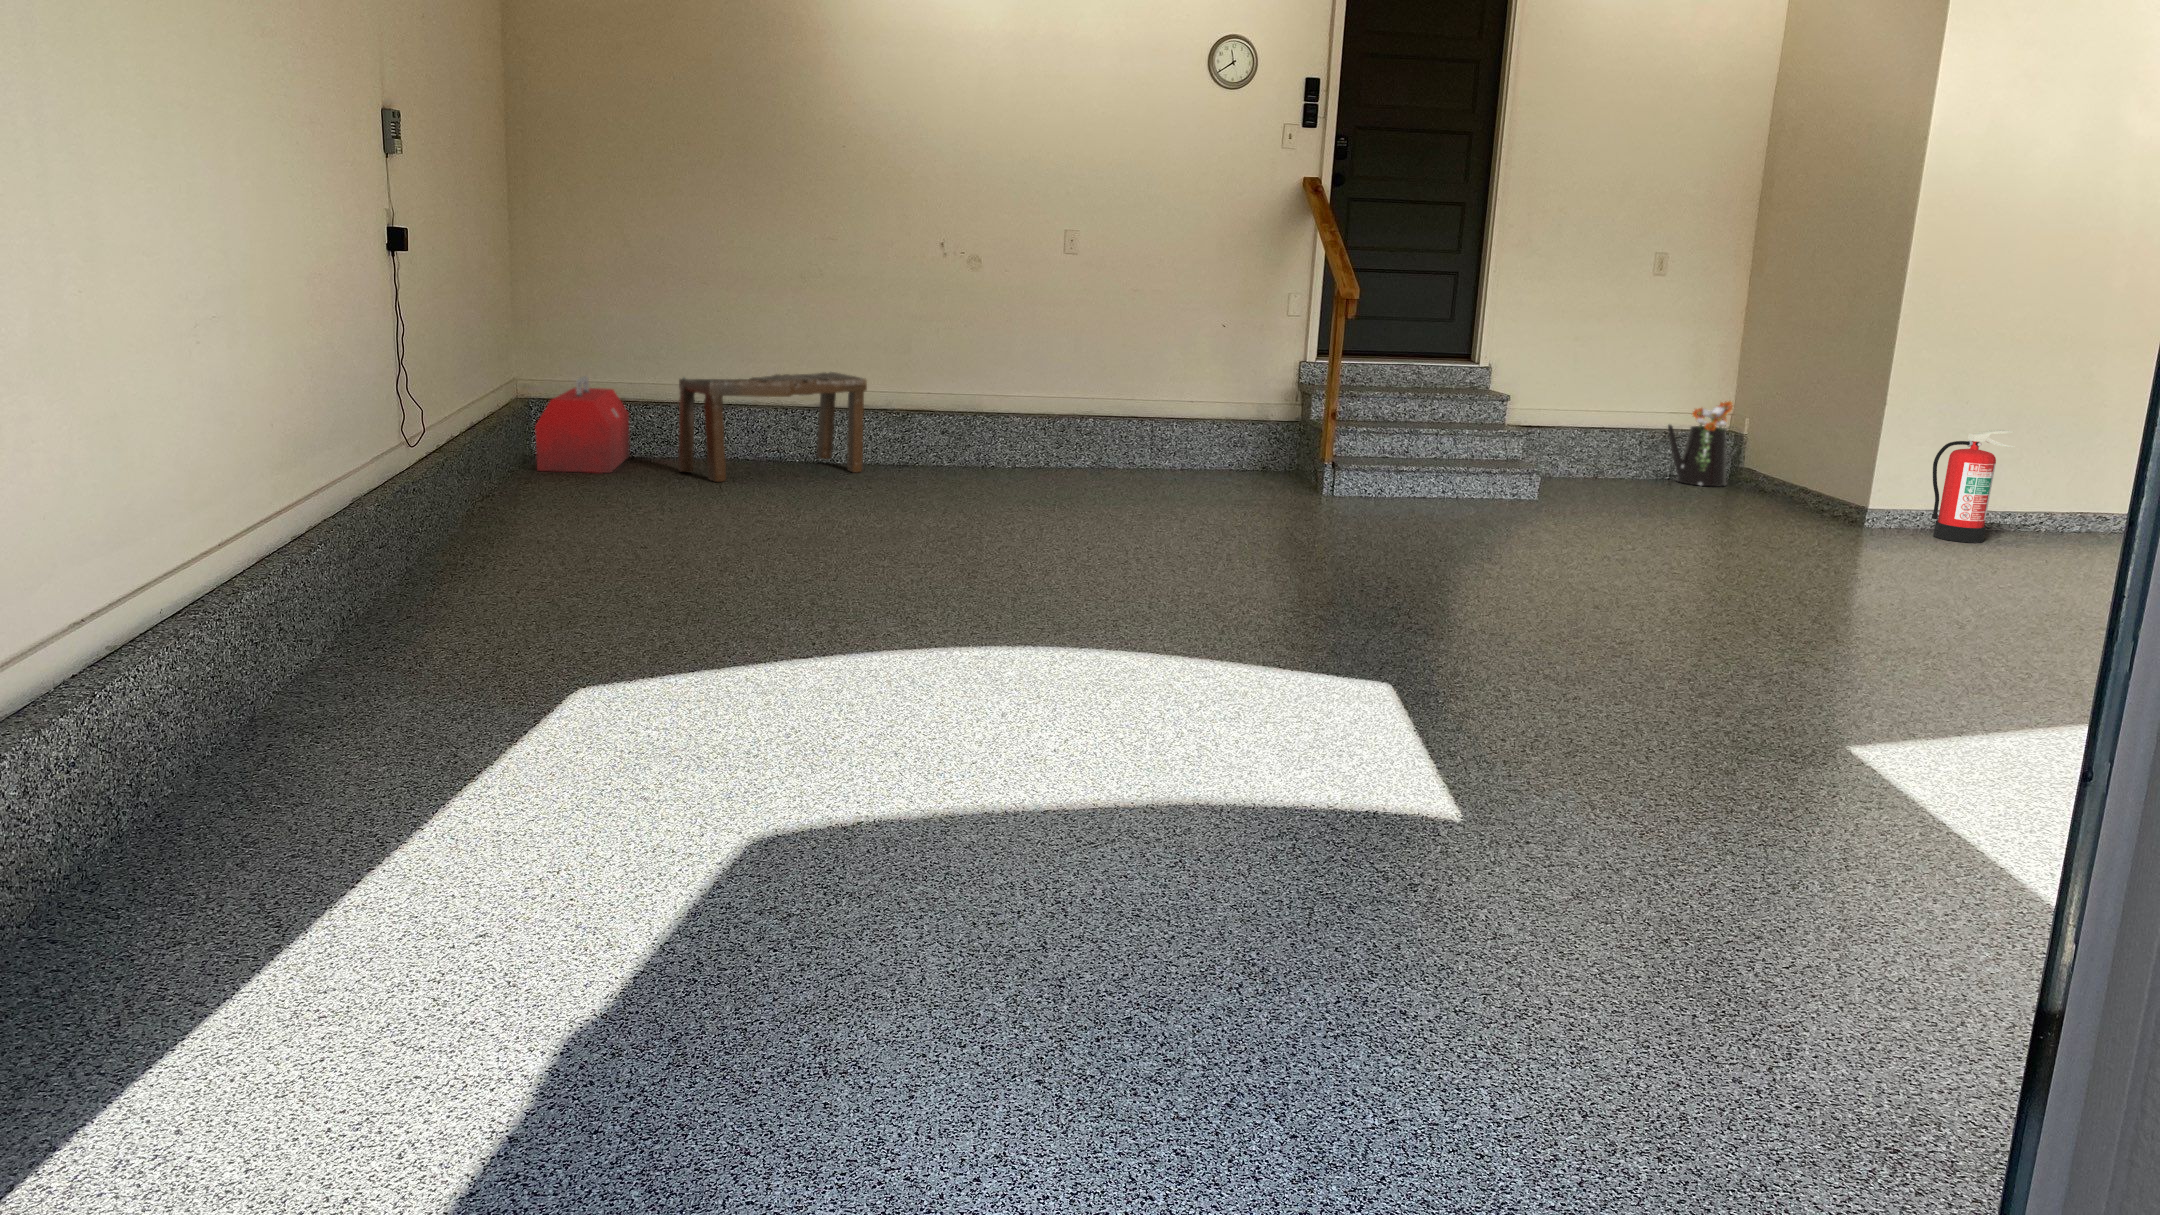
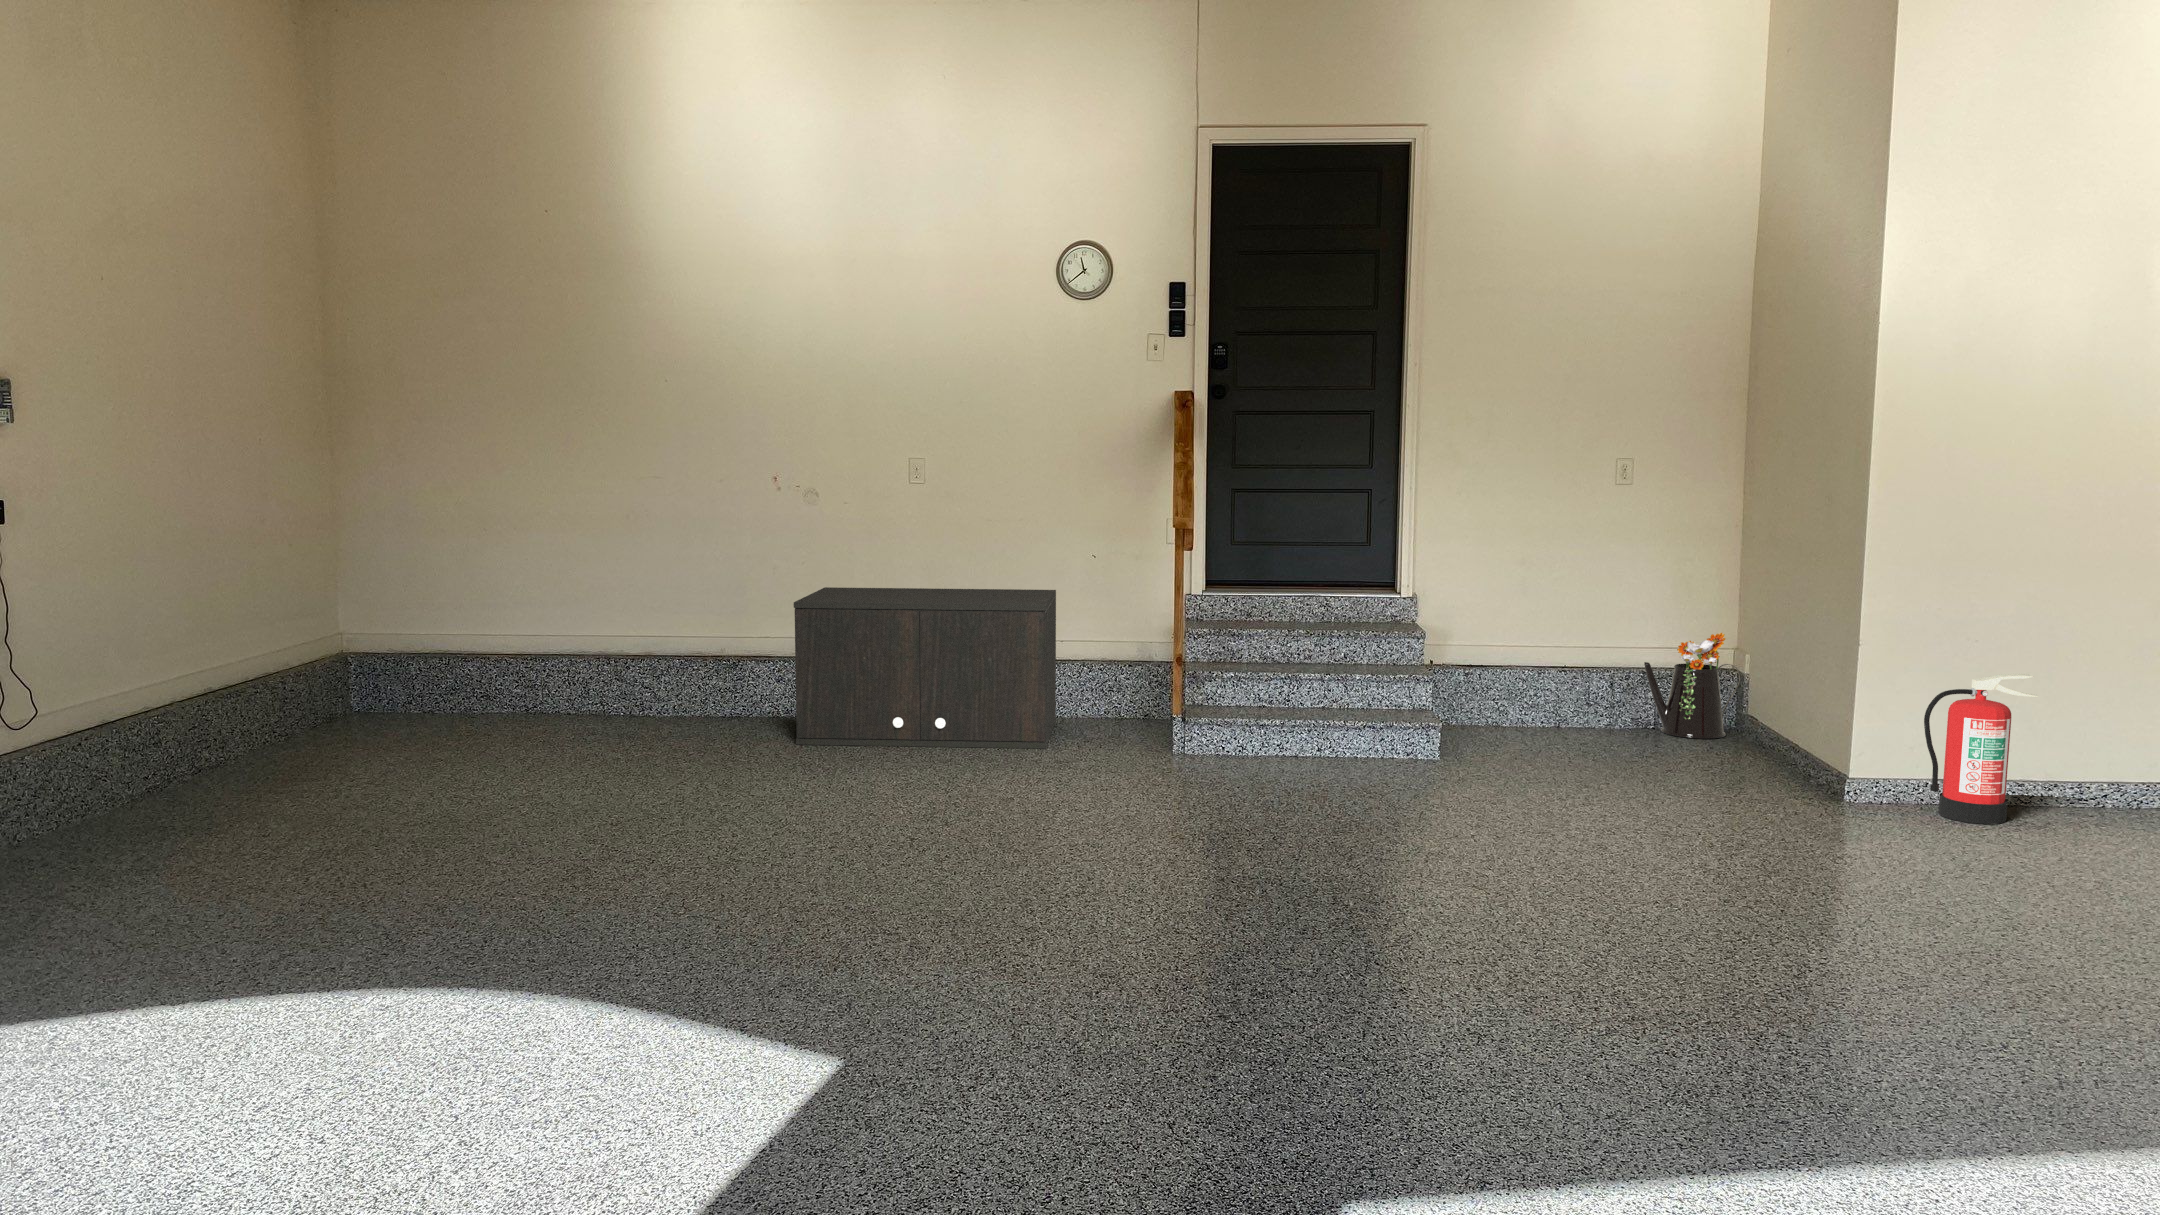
storage cabinet: none [988,347,1222,490] -> present [794,587,1056,749]
bench: present [678,372,867,482] -> none [465,618,668,743]
toolbox: present [536,376,630,473] -> none [314,628,447,733]

